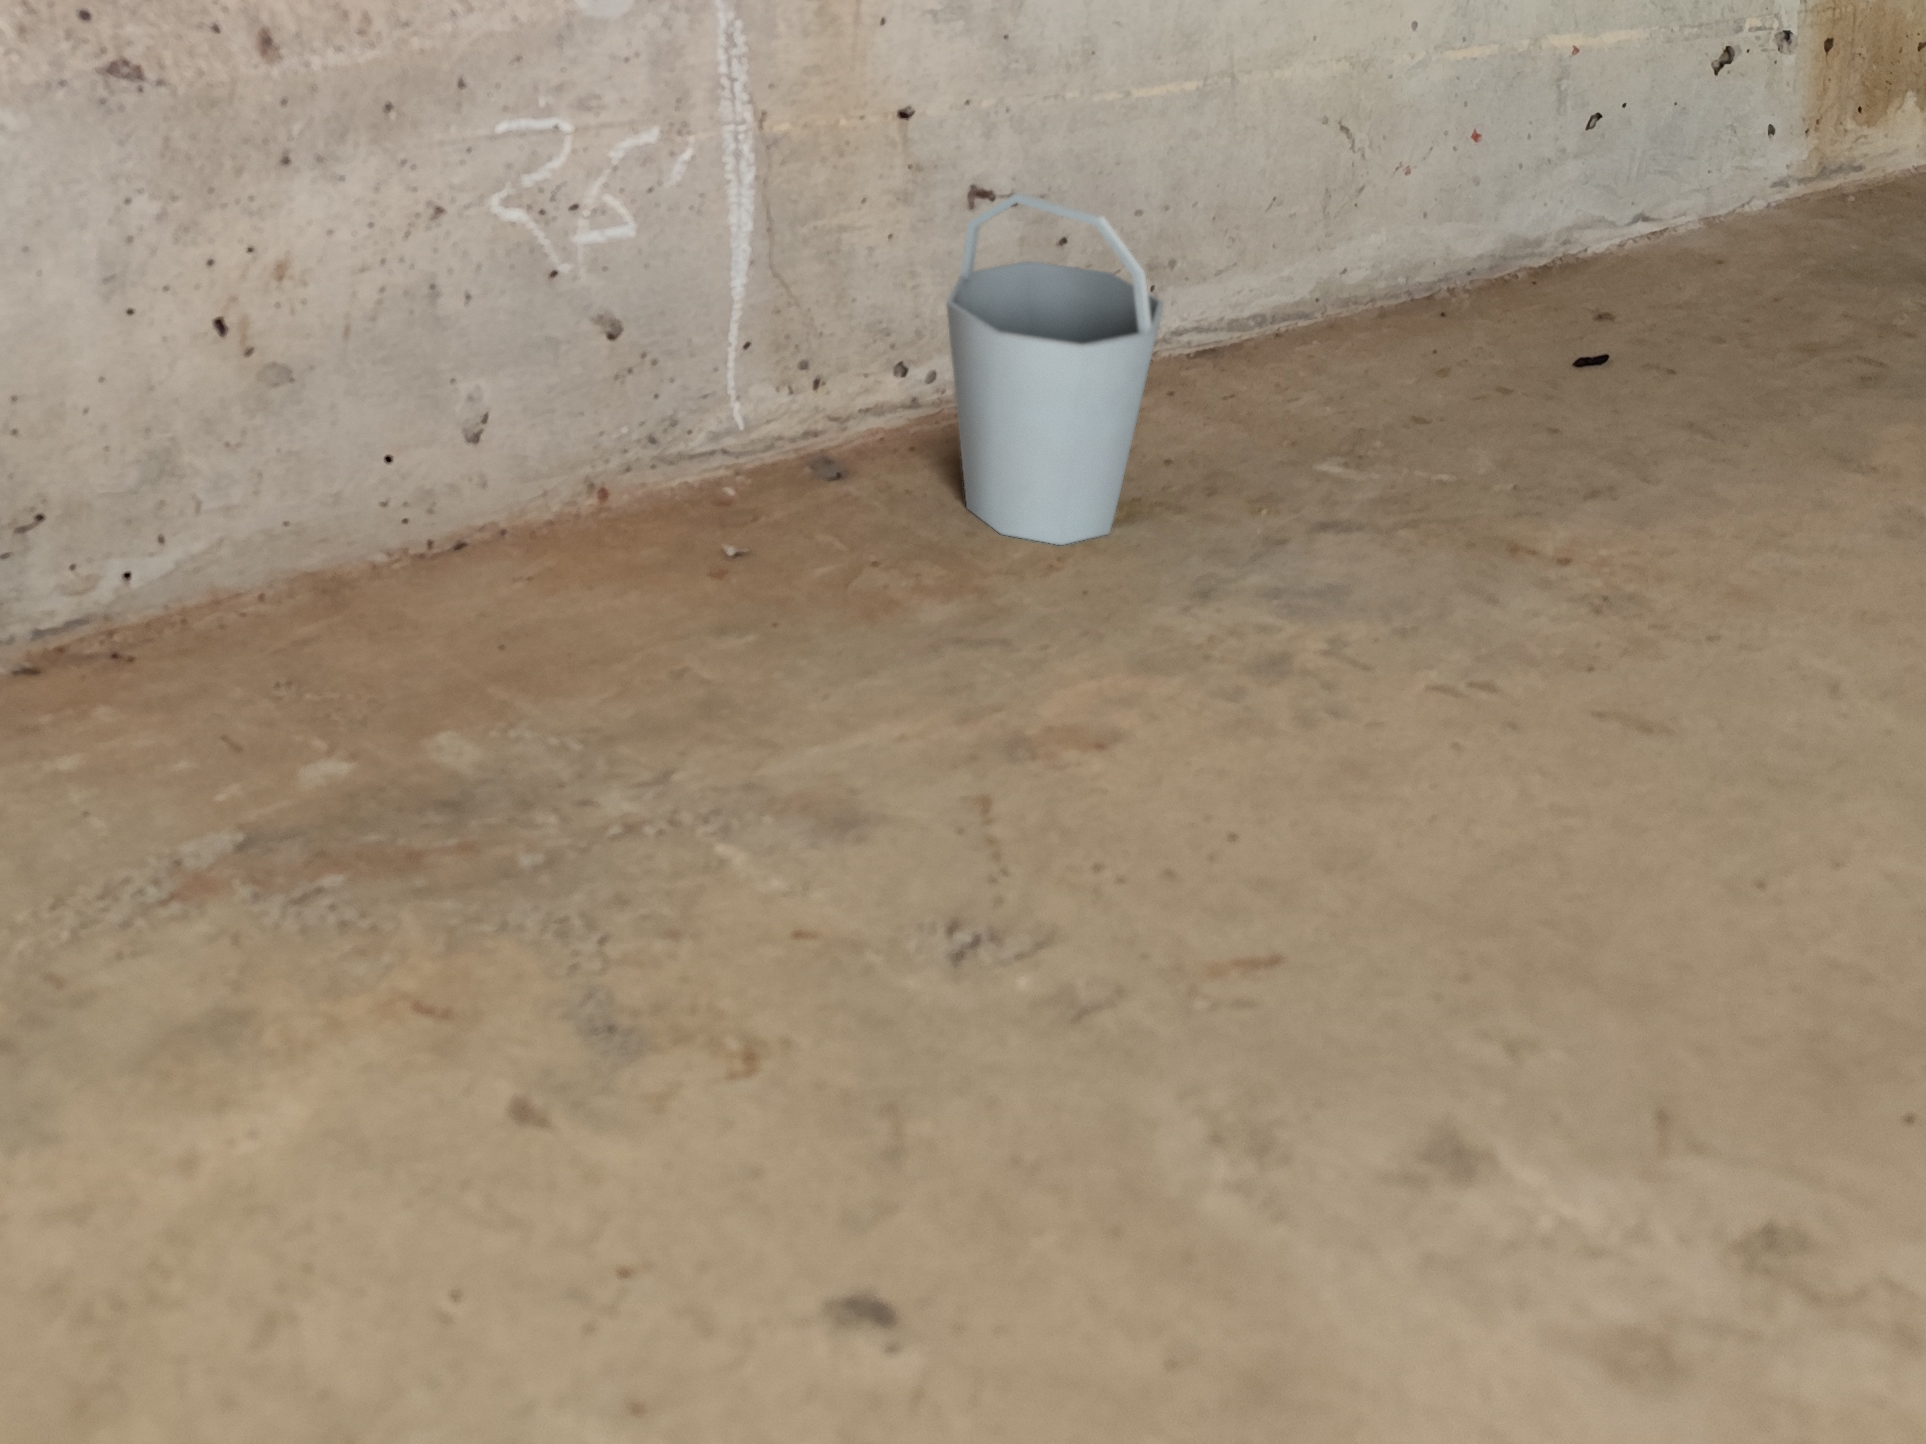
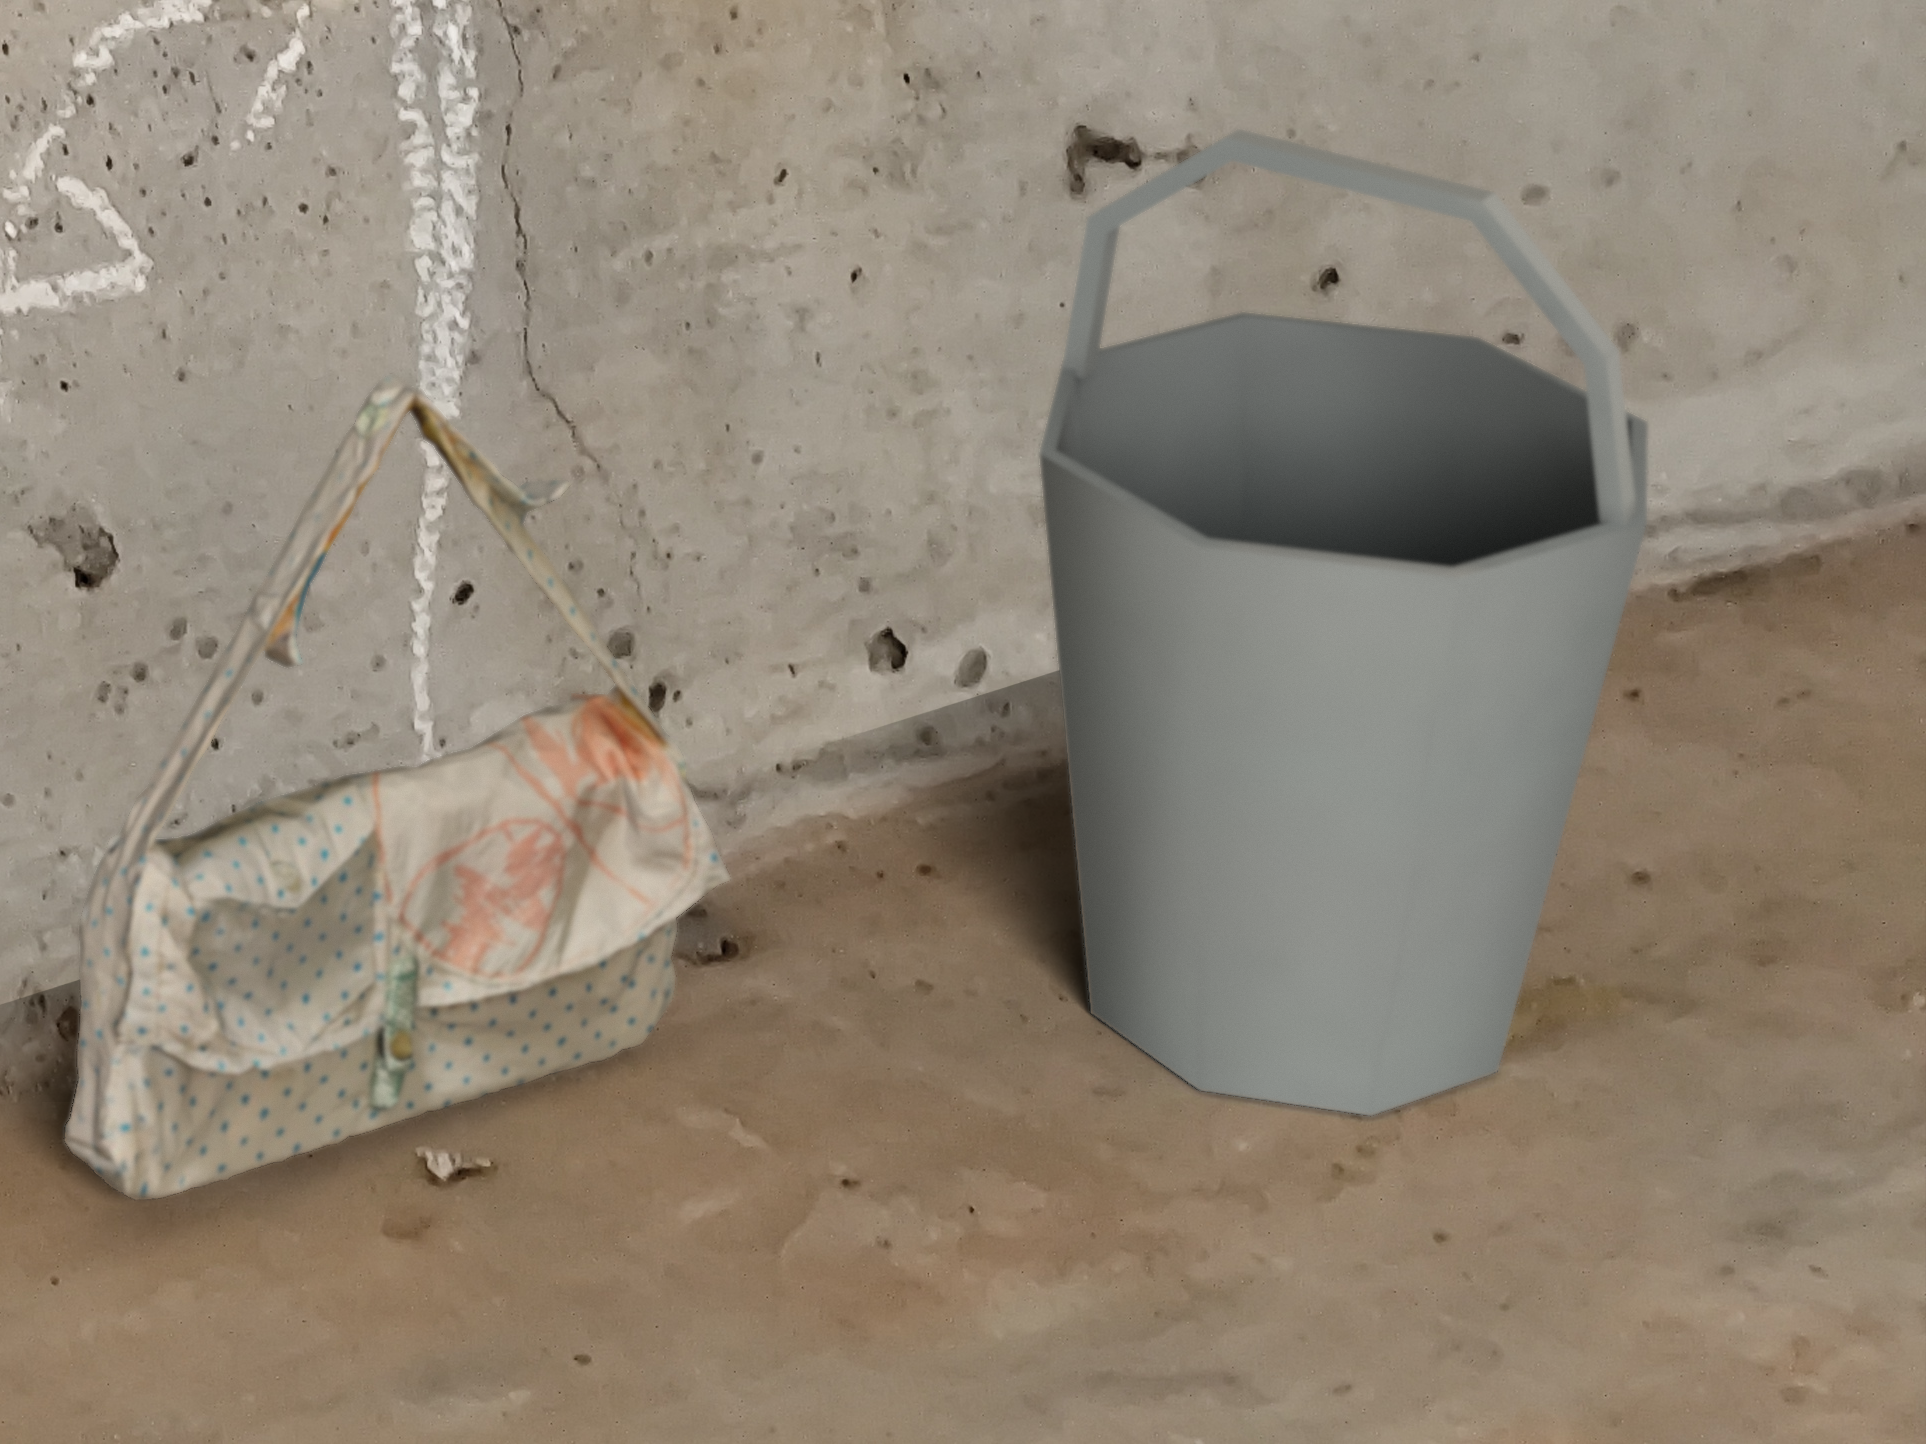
bag: none [596,262,835,547] -> present [65,374,730,1200]

